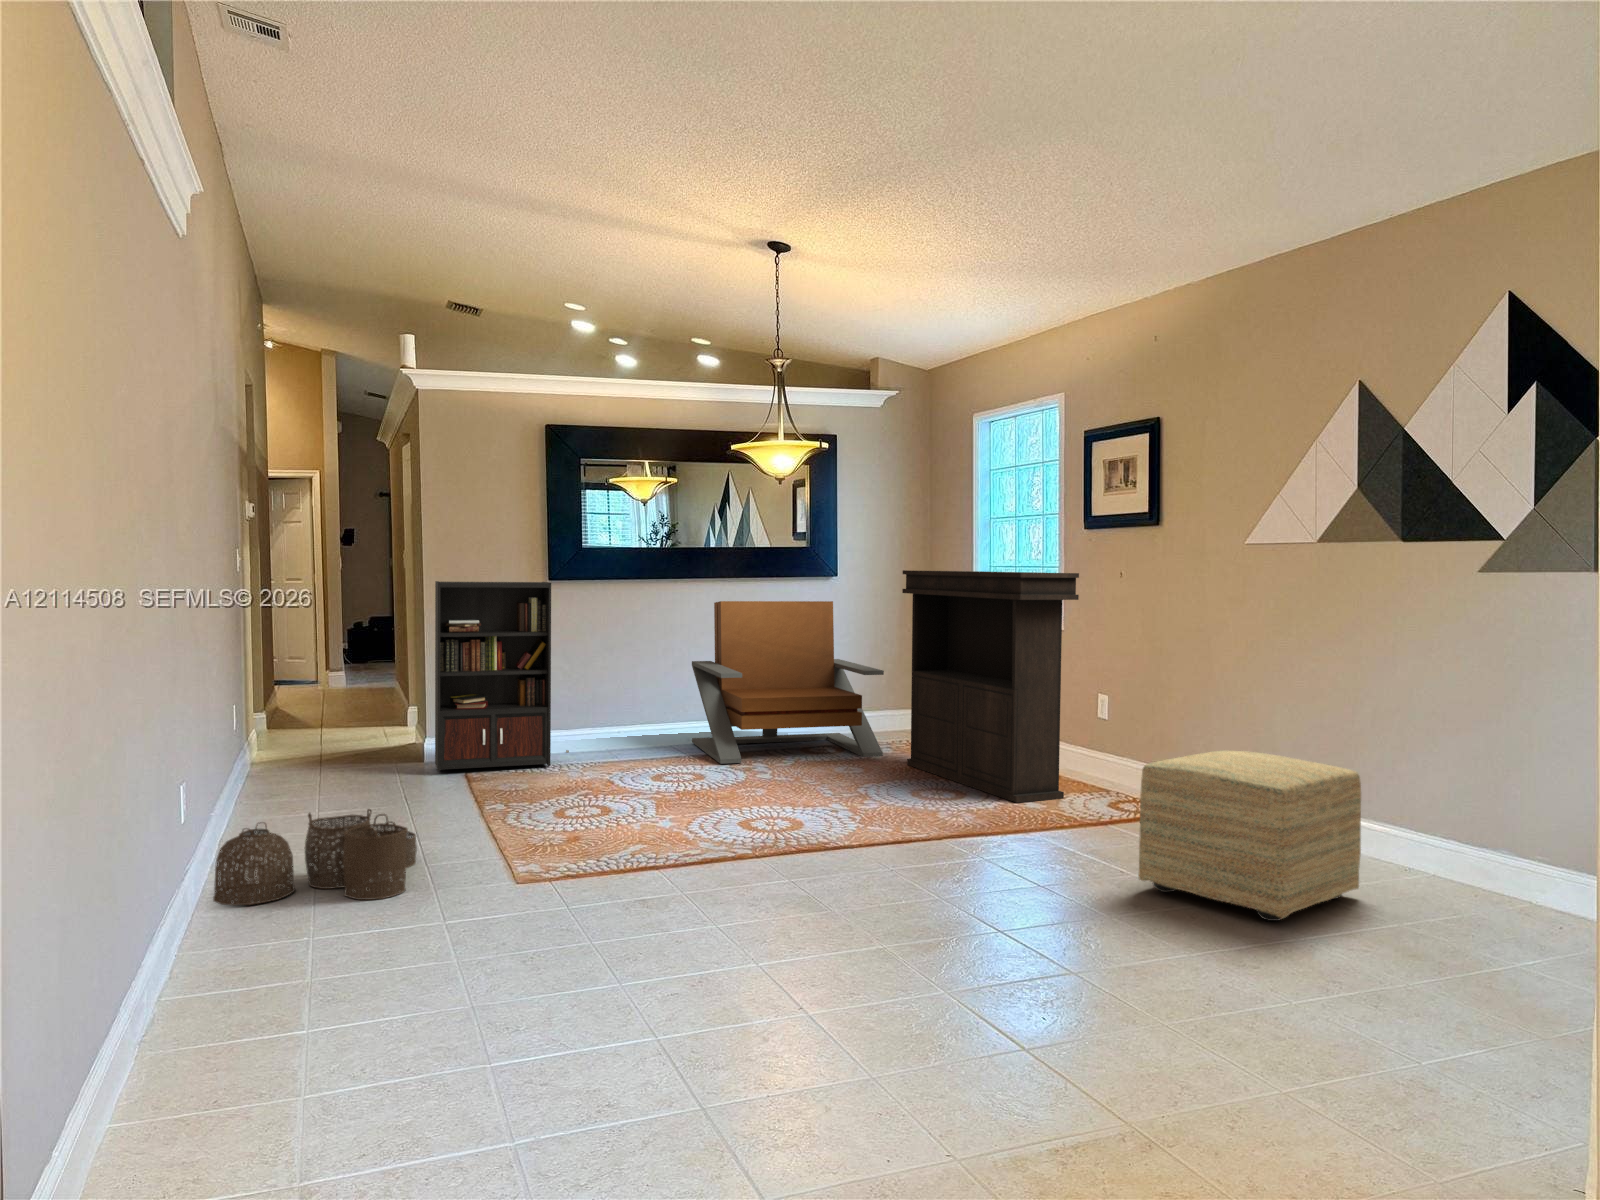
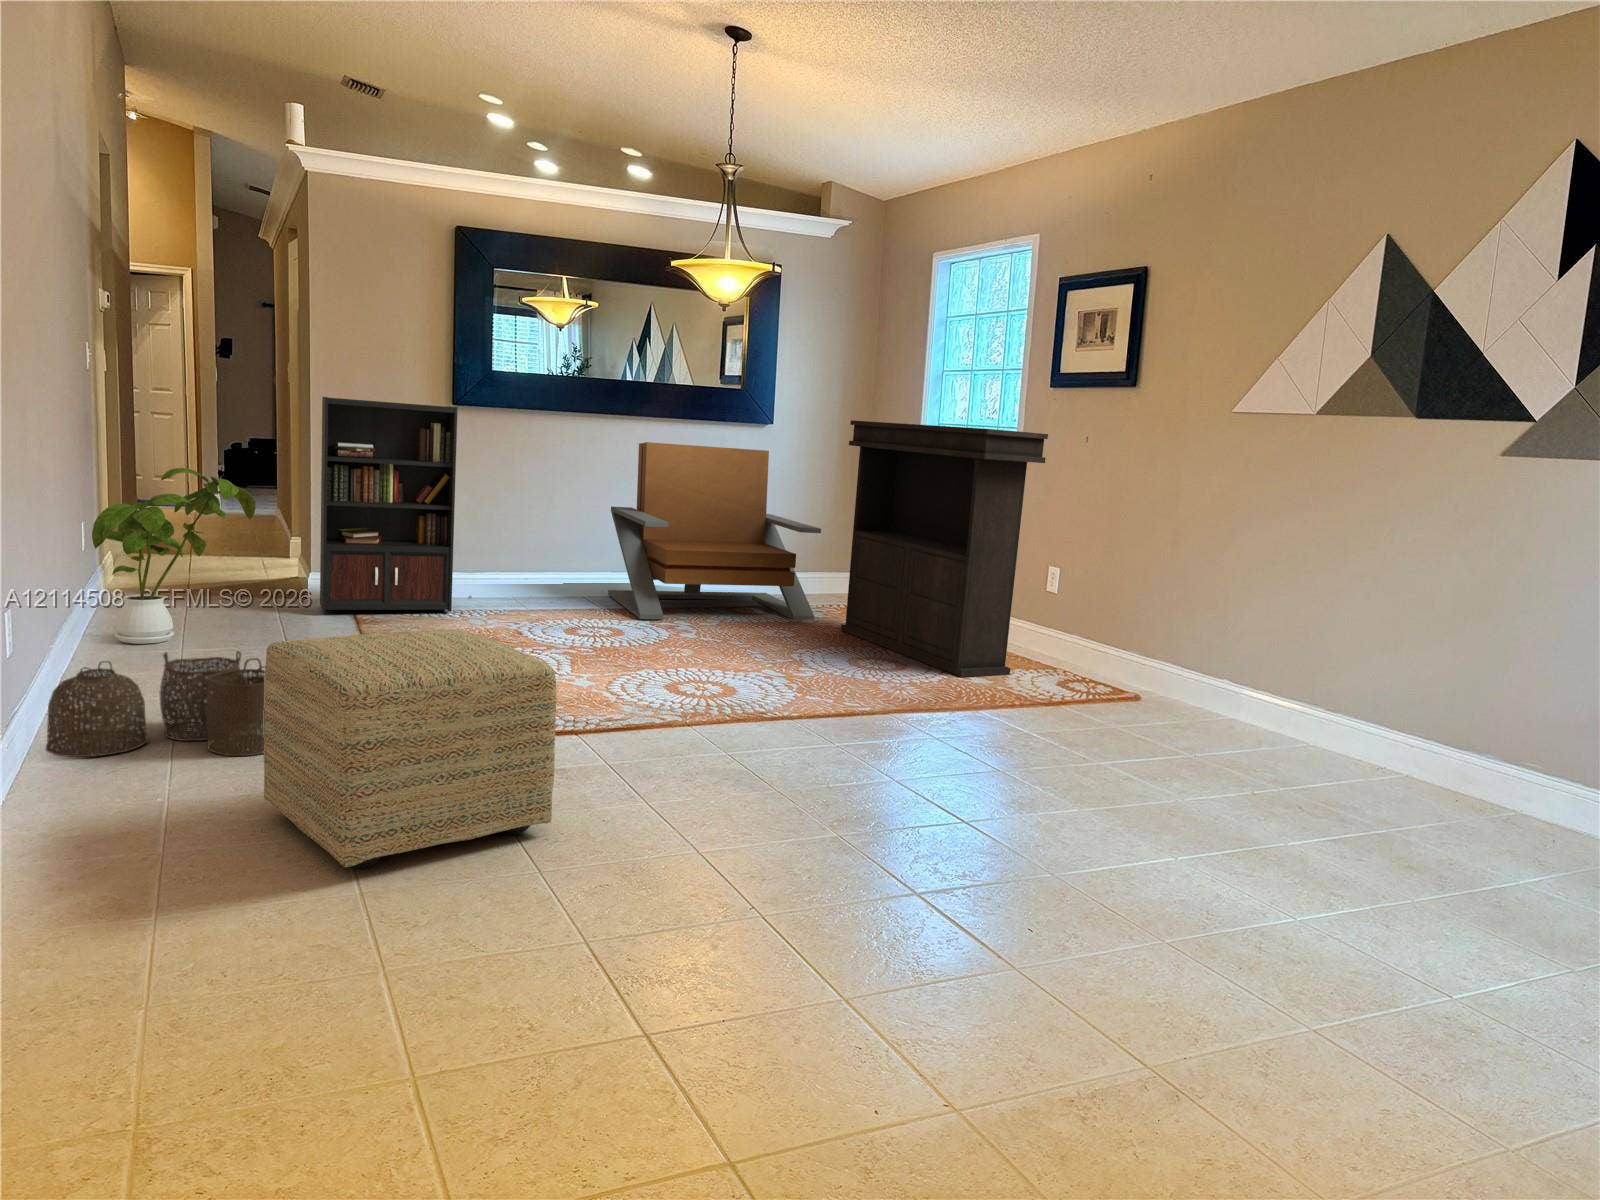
house plant: none [245,652,380,808] -> present [92,468,256,644]
ottoman: present [1139,750,1361,921] -> present [264,629,557,868]

